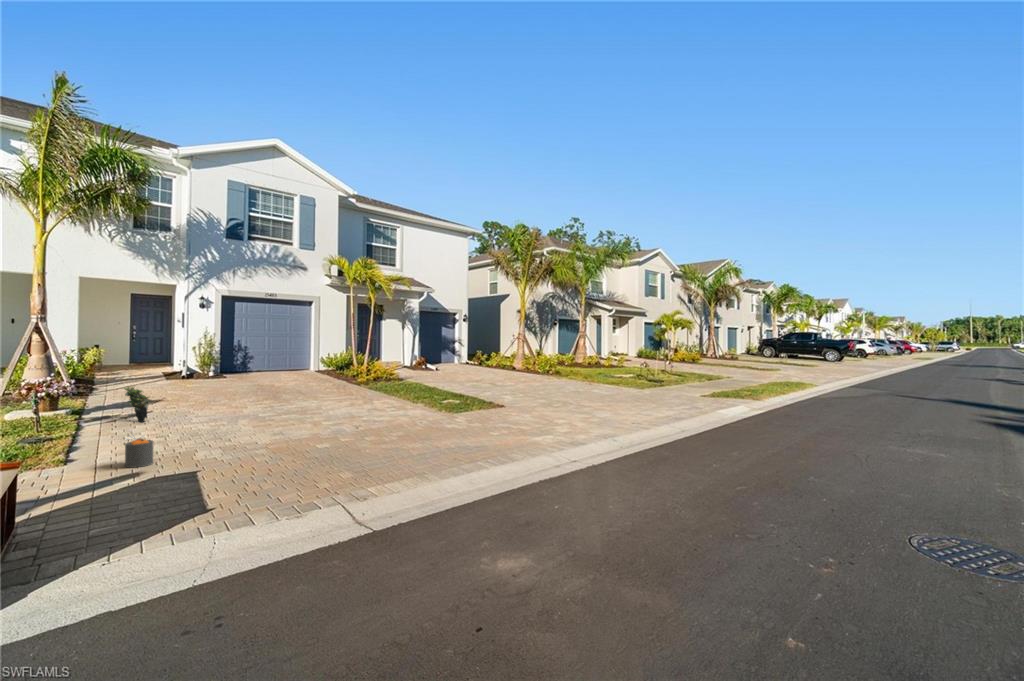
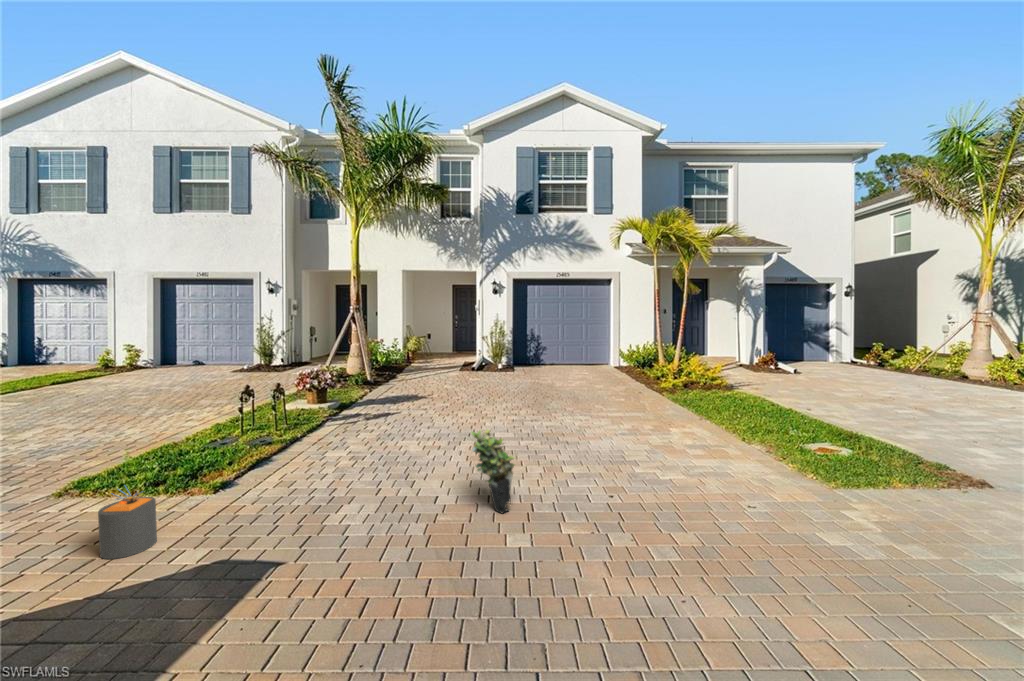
potted plant: present [124,387,149,422] -> present [471,429,515,513]

